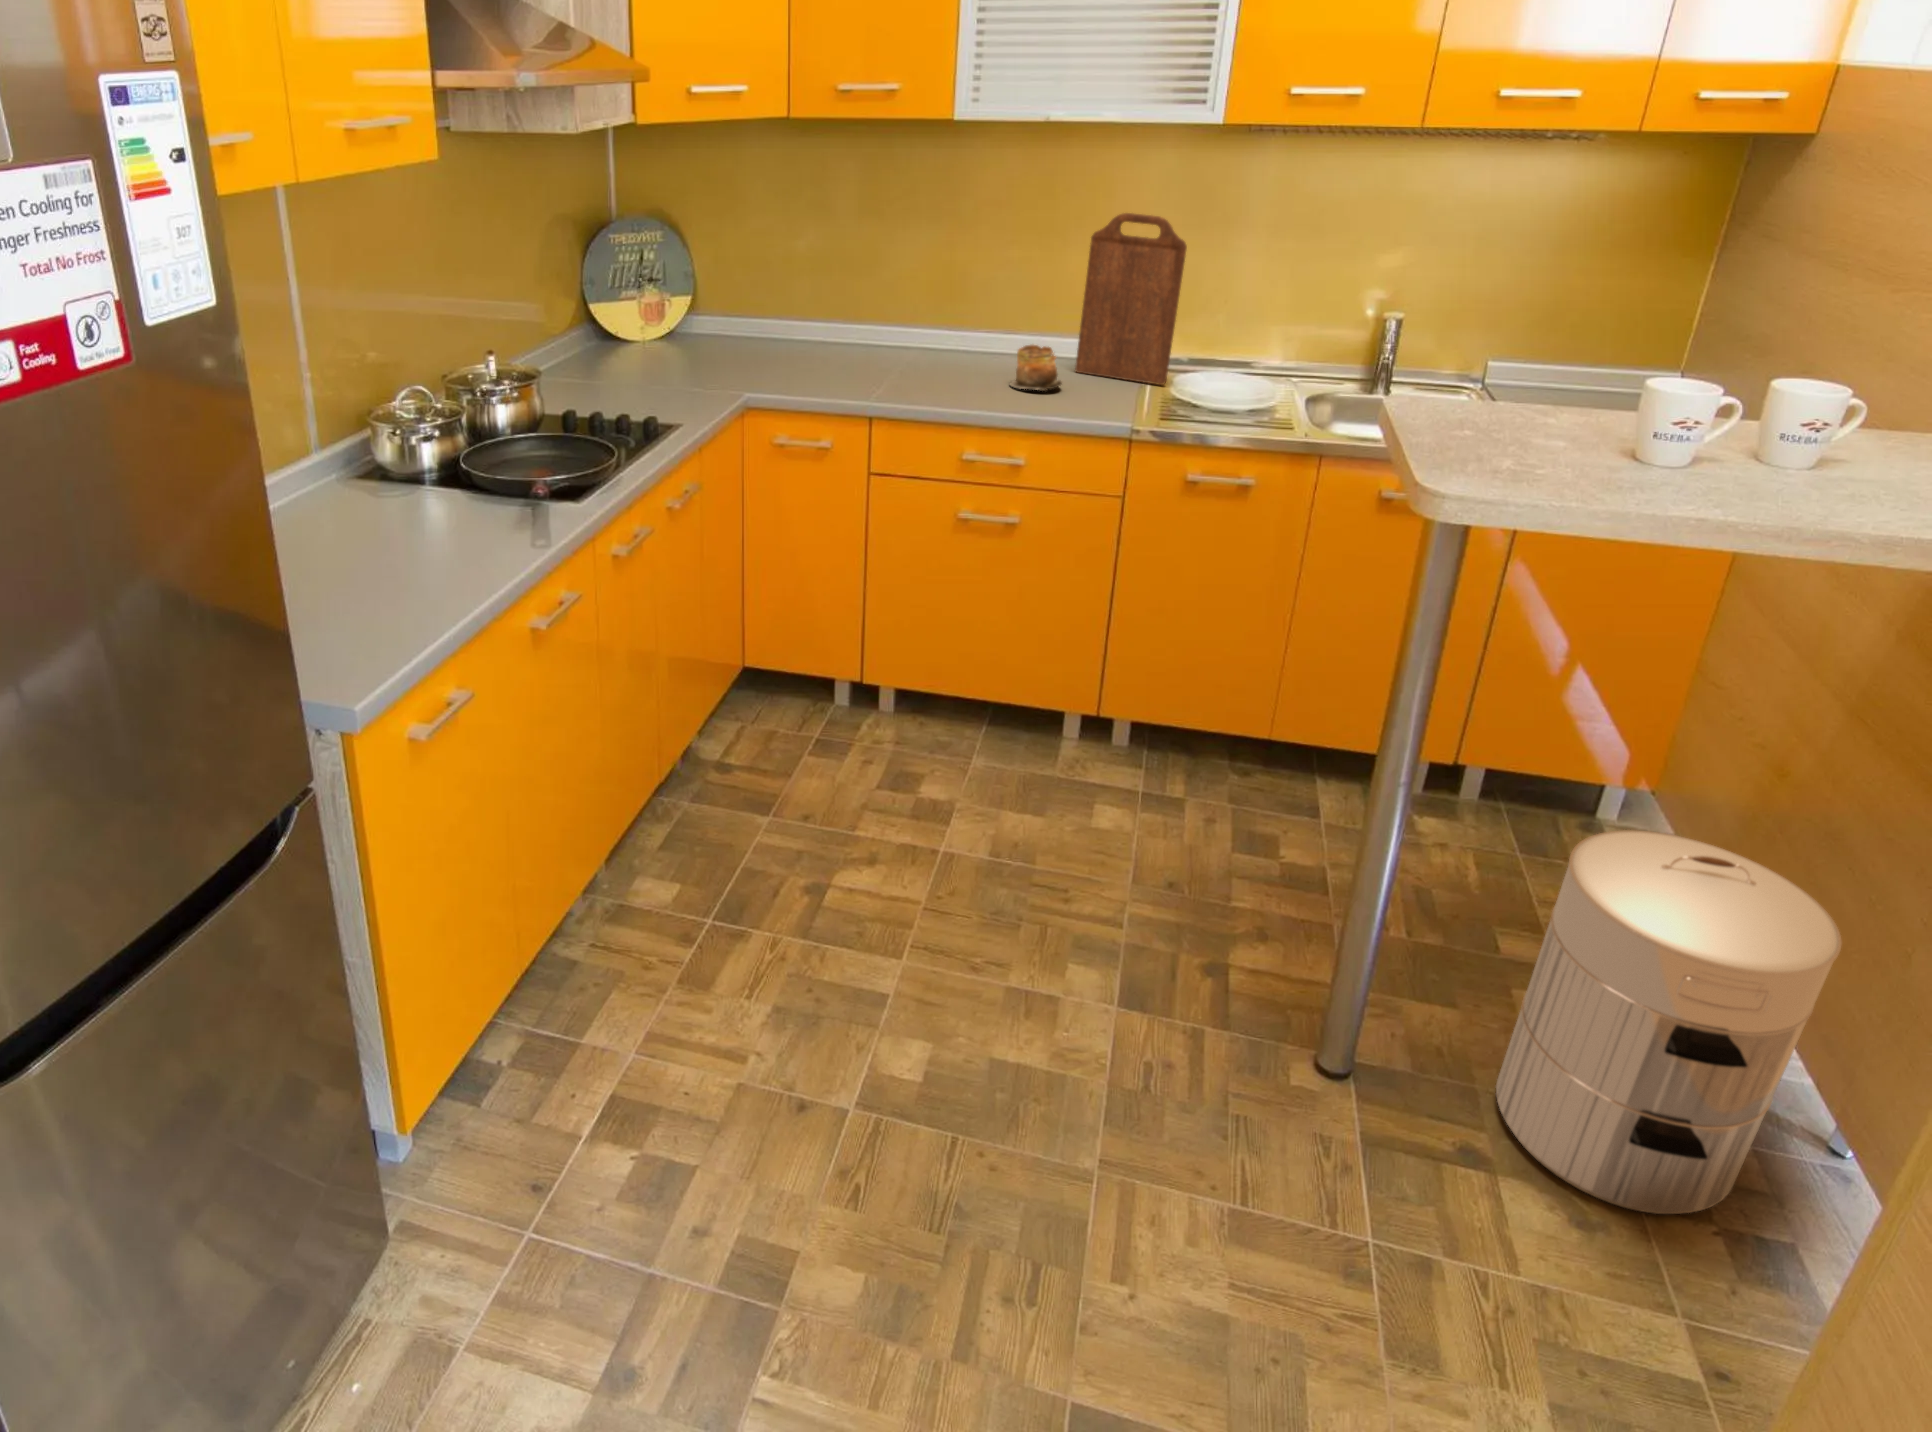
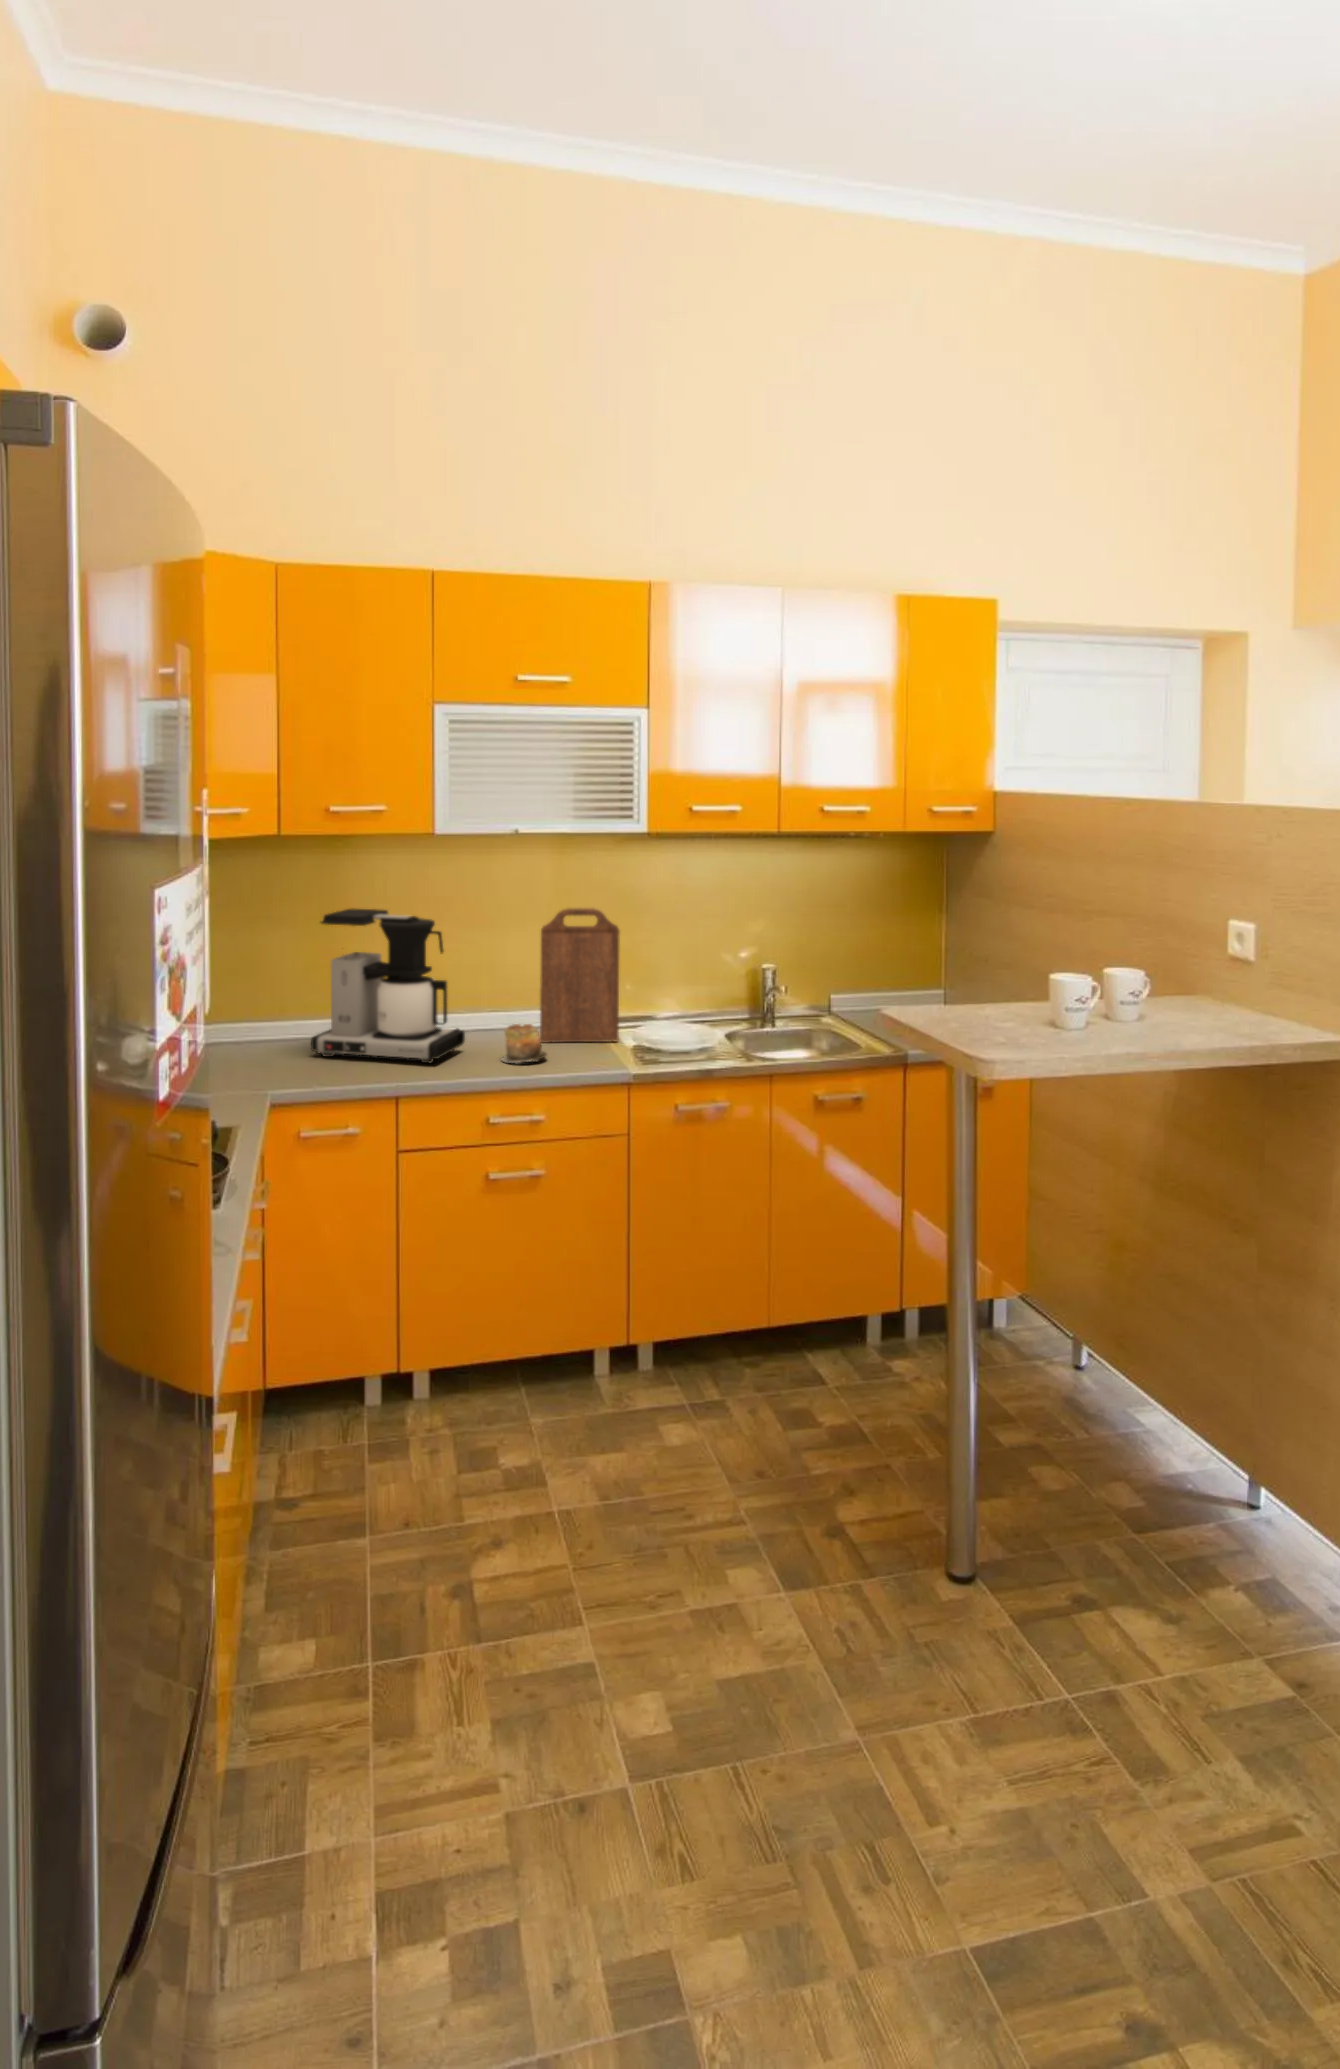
coffee maker: none [824,187,984,374] -> present [311,909,465,1063]
waste bin: present [1496,830,1841,1214] -> none [1068,1294,1253,1598]

